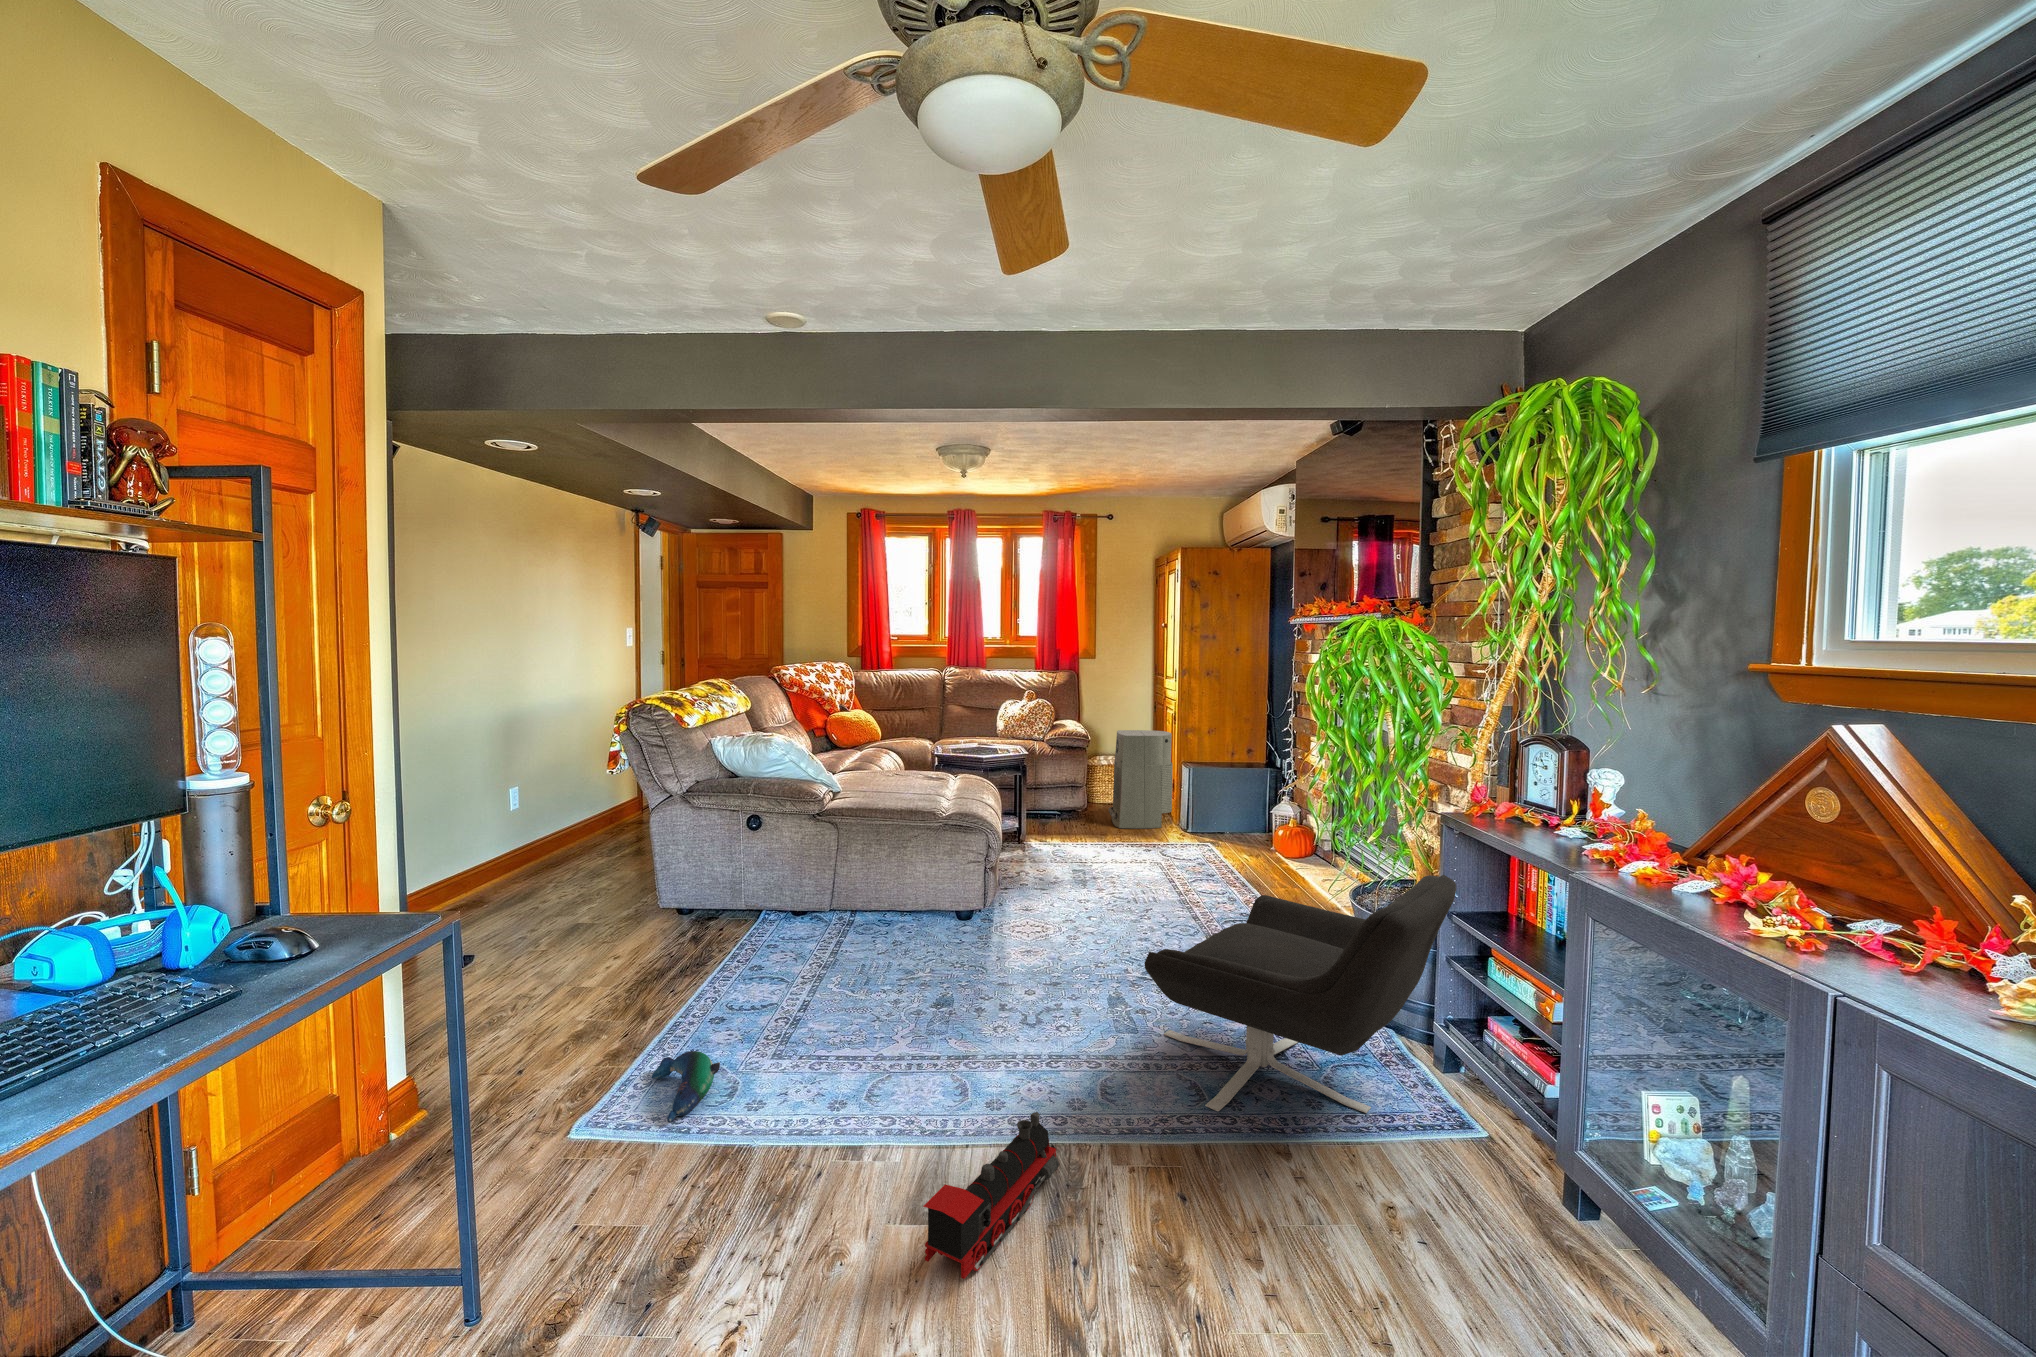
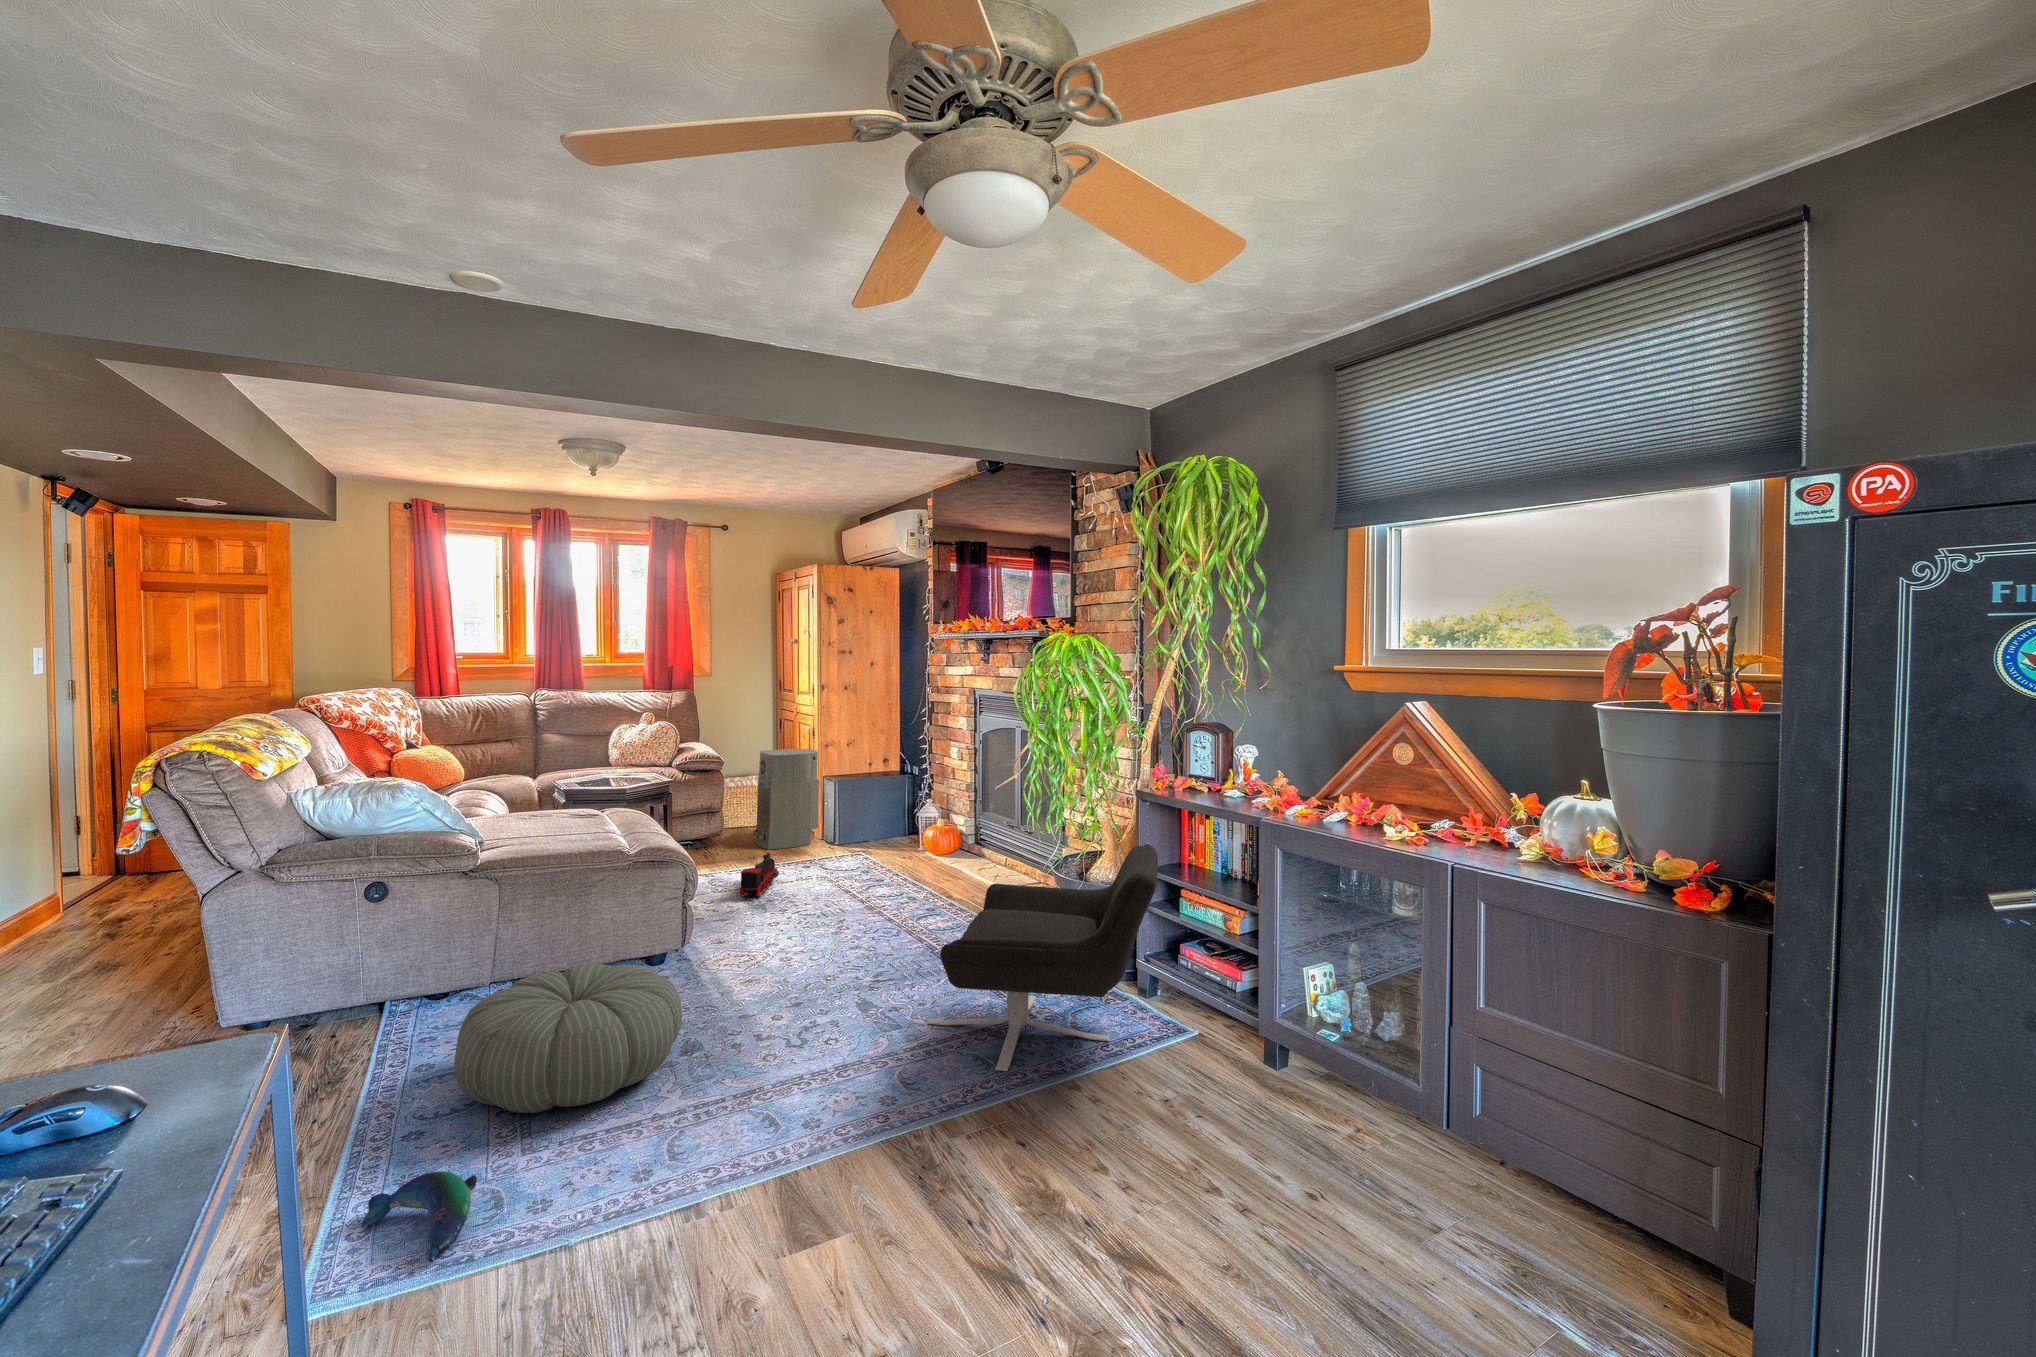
pouf: none [754,908,934,1028] -> present [454,964,682,1113]
toy train: present [923,1112,1059,1279] -> present [740,853,779,897]

